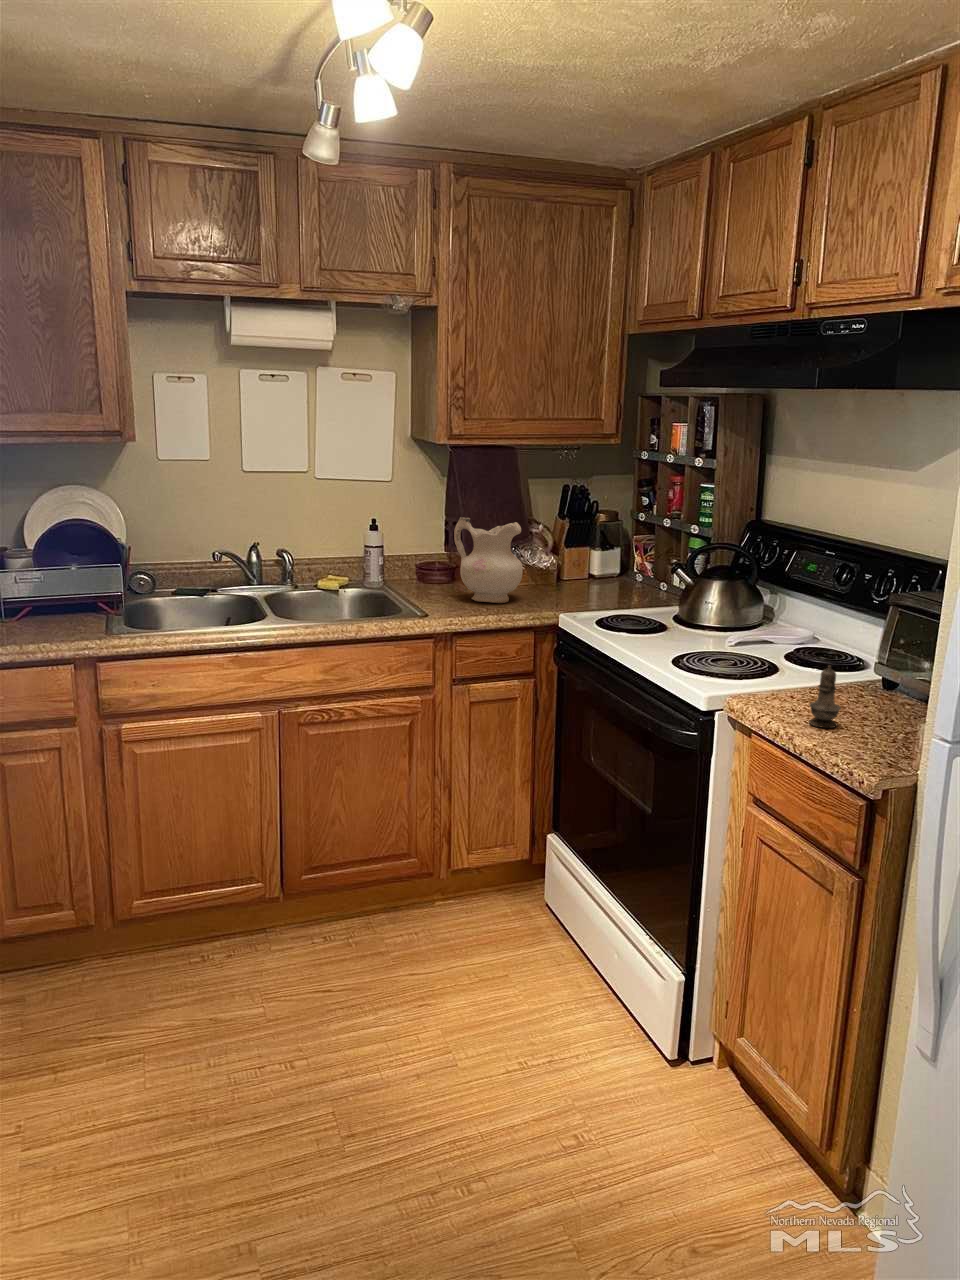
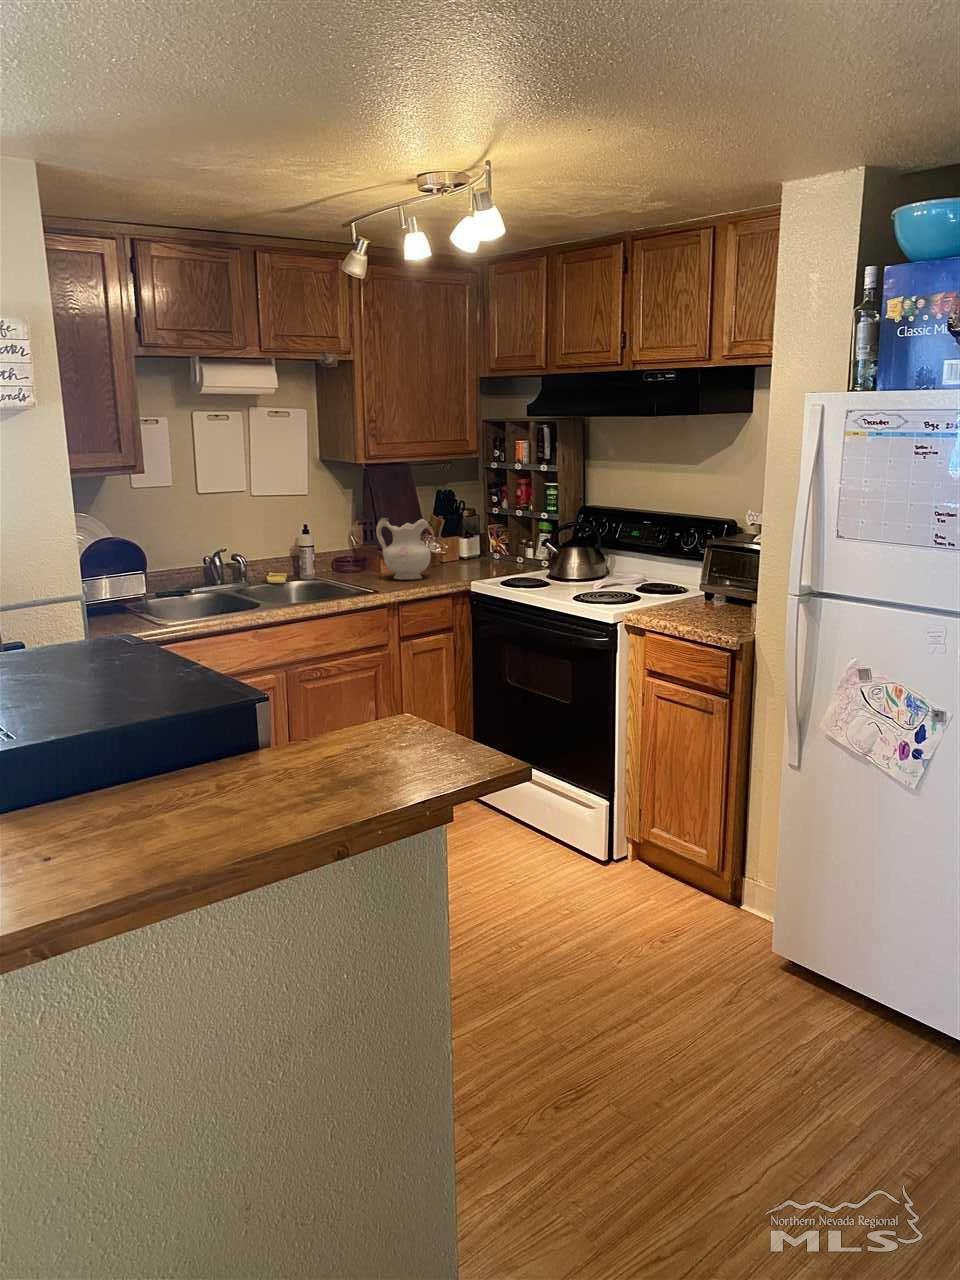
salt shaker: present [809,665,841,728] -> none [681,582,700,620]

